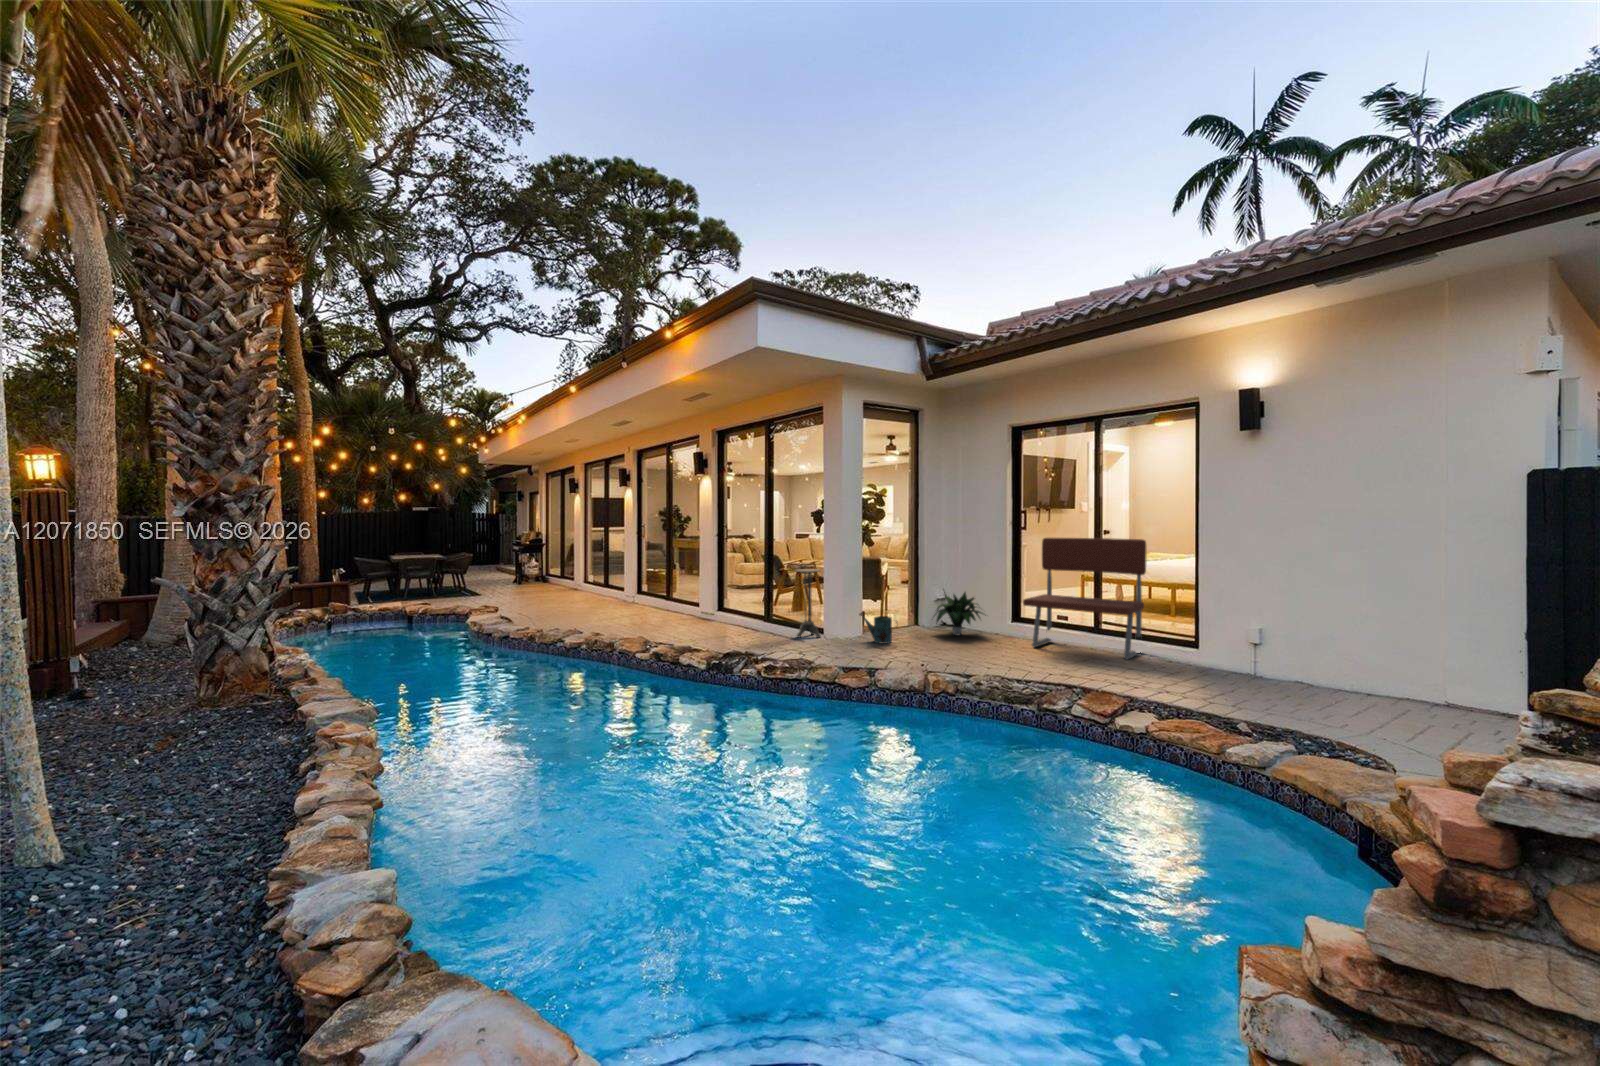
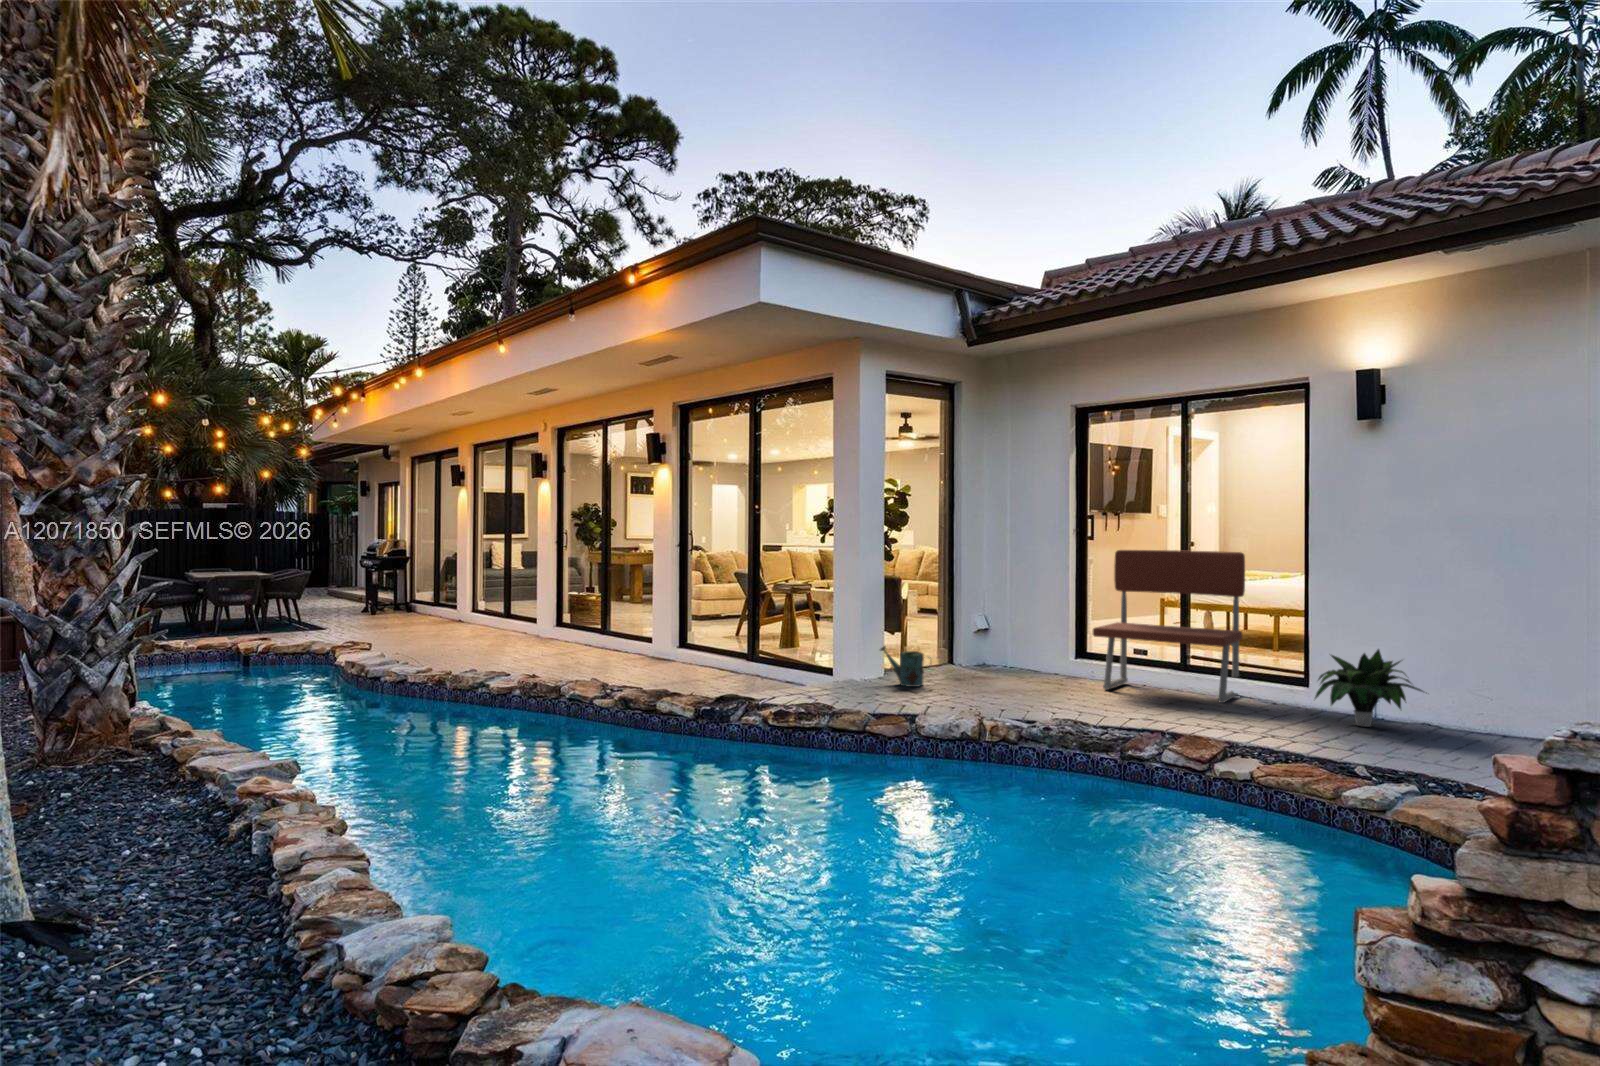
side table: present [796,569,821,638] -> none [794,590,829,681]
potted plant: present [934,592,986,635] -> present [1315,649,1423,727]

